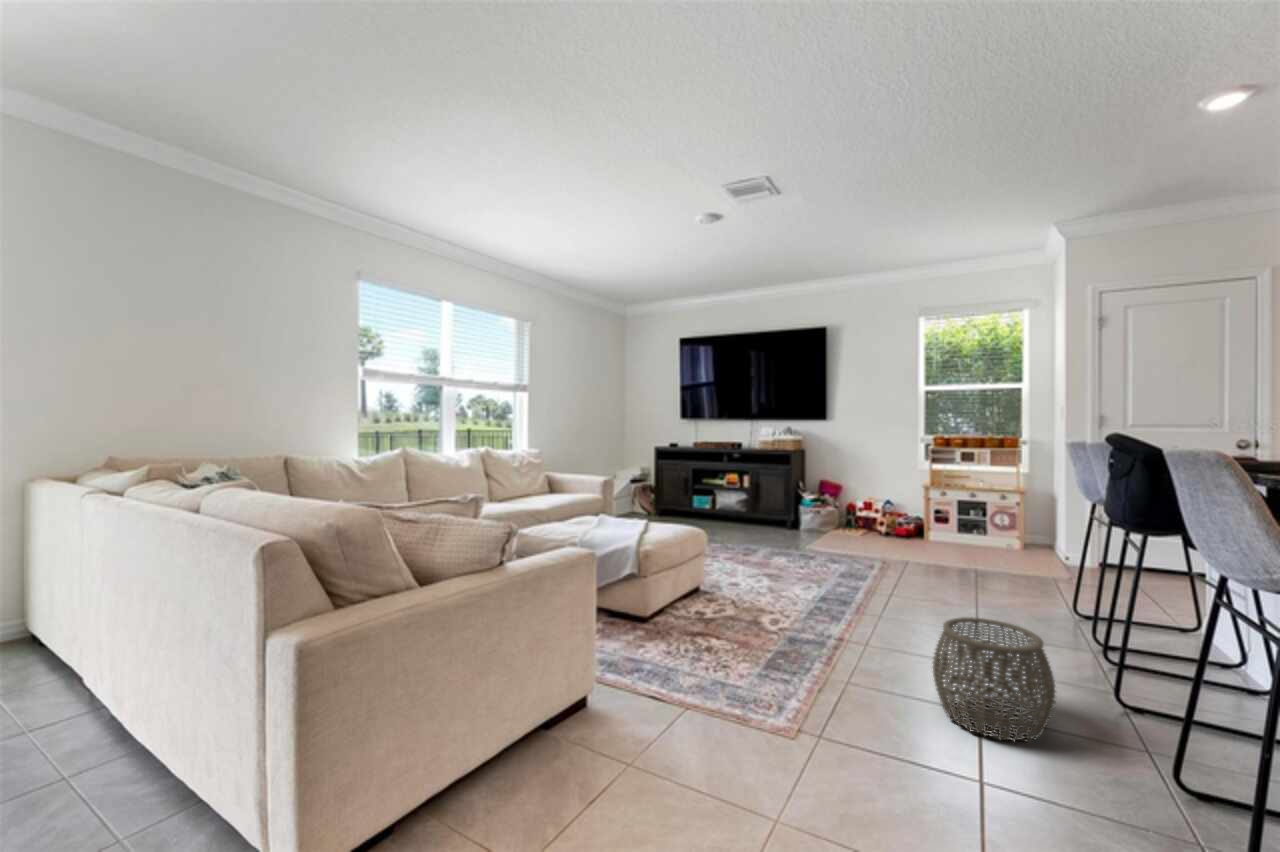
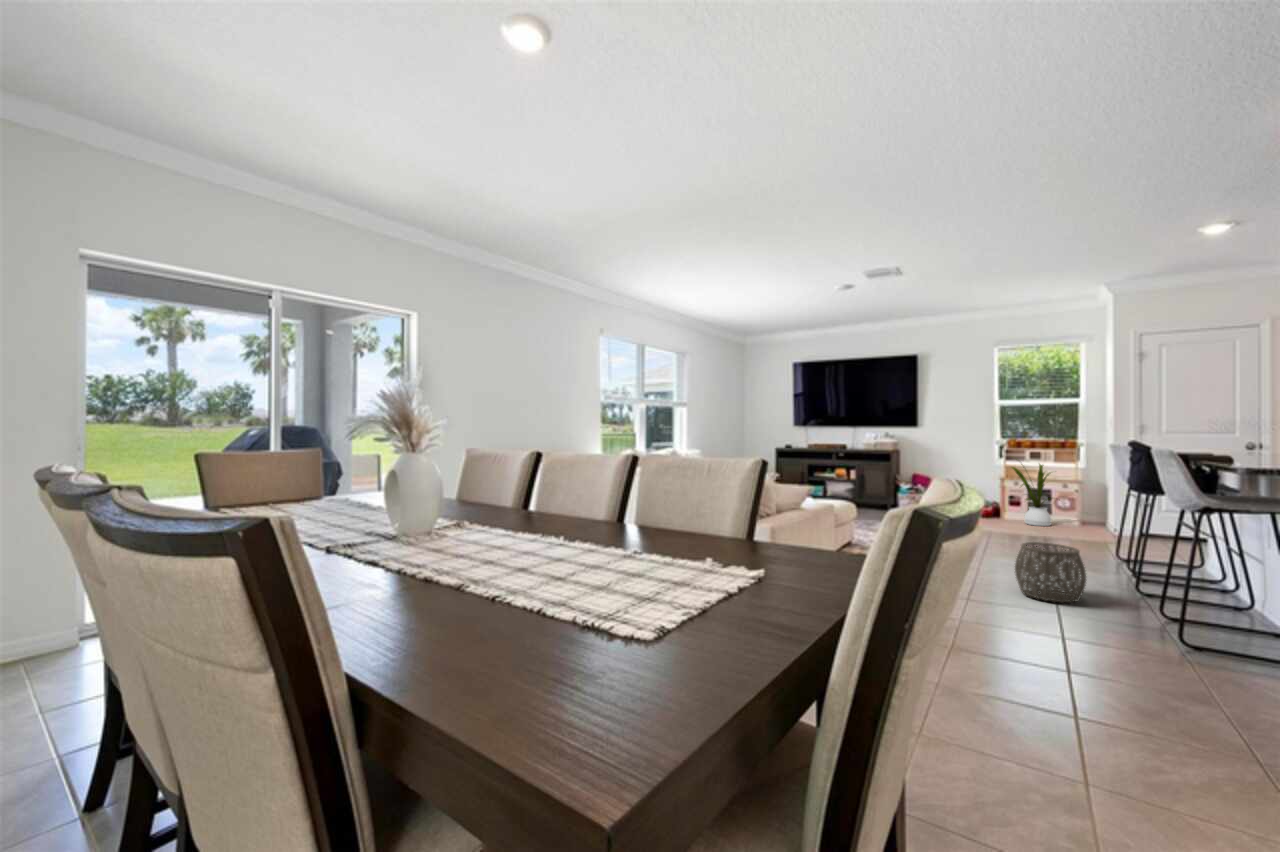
house plant: none [933,458,1001,552] -> present [1012,464,1051,526]

